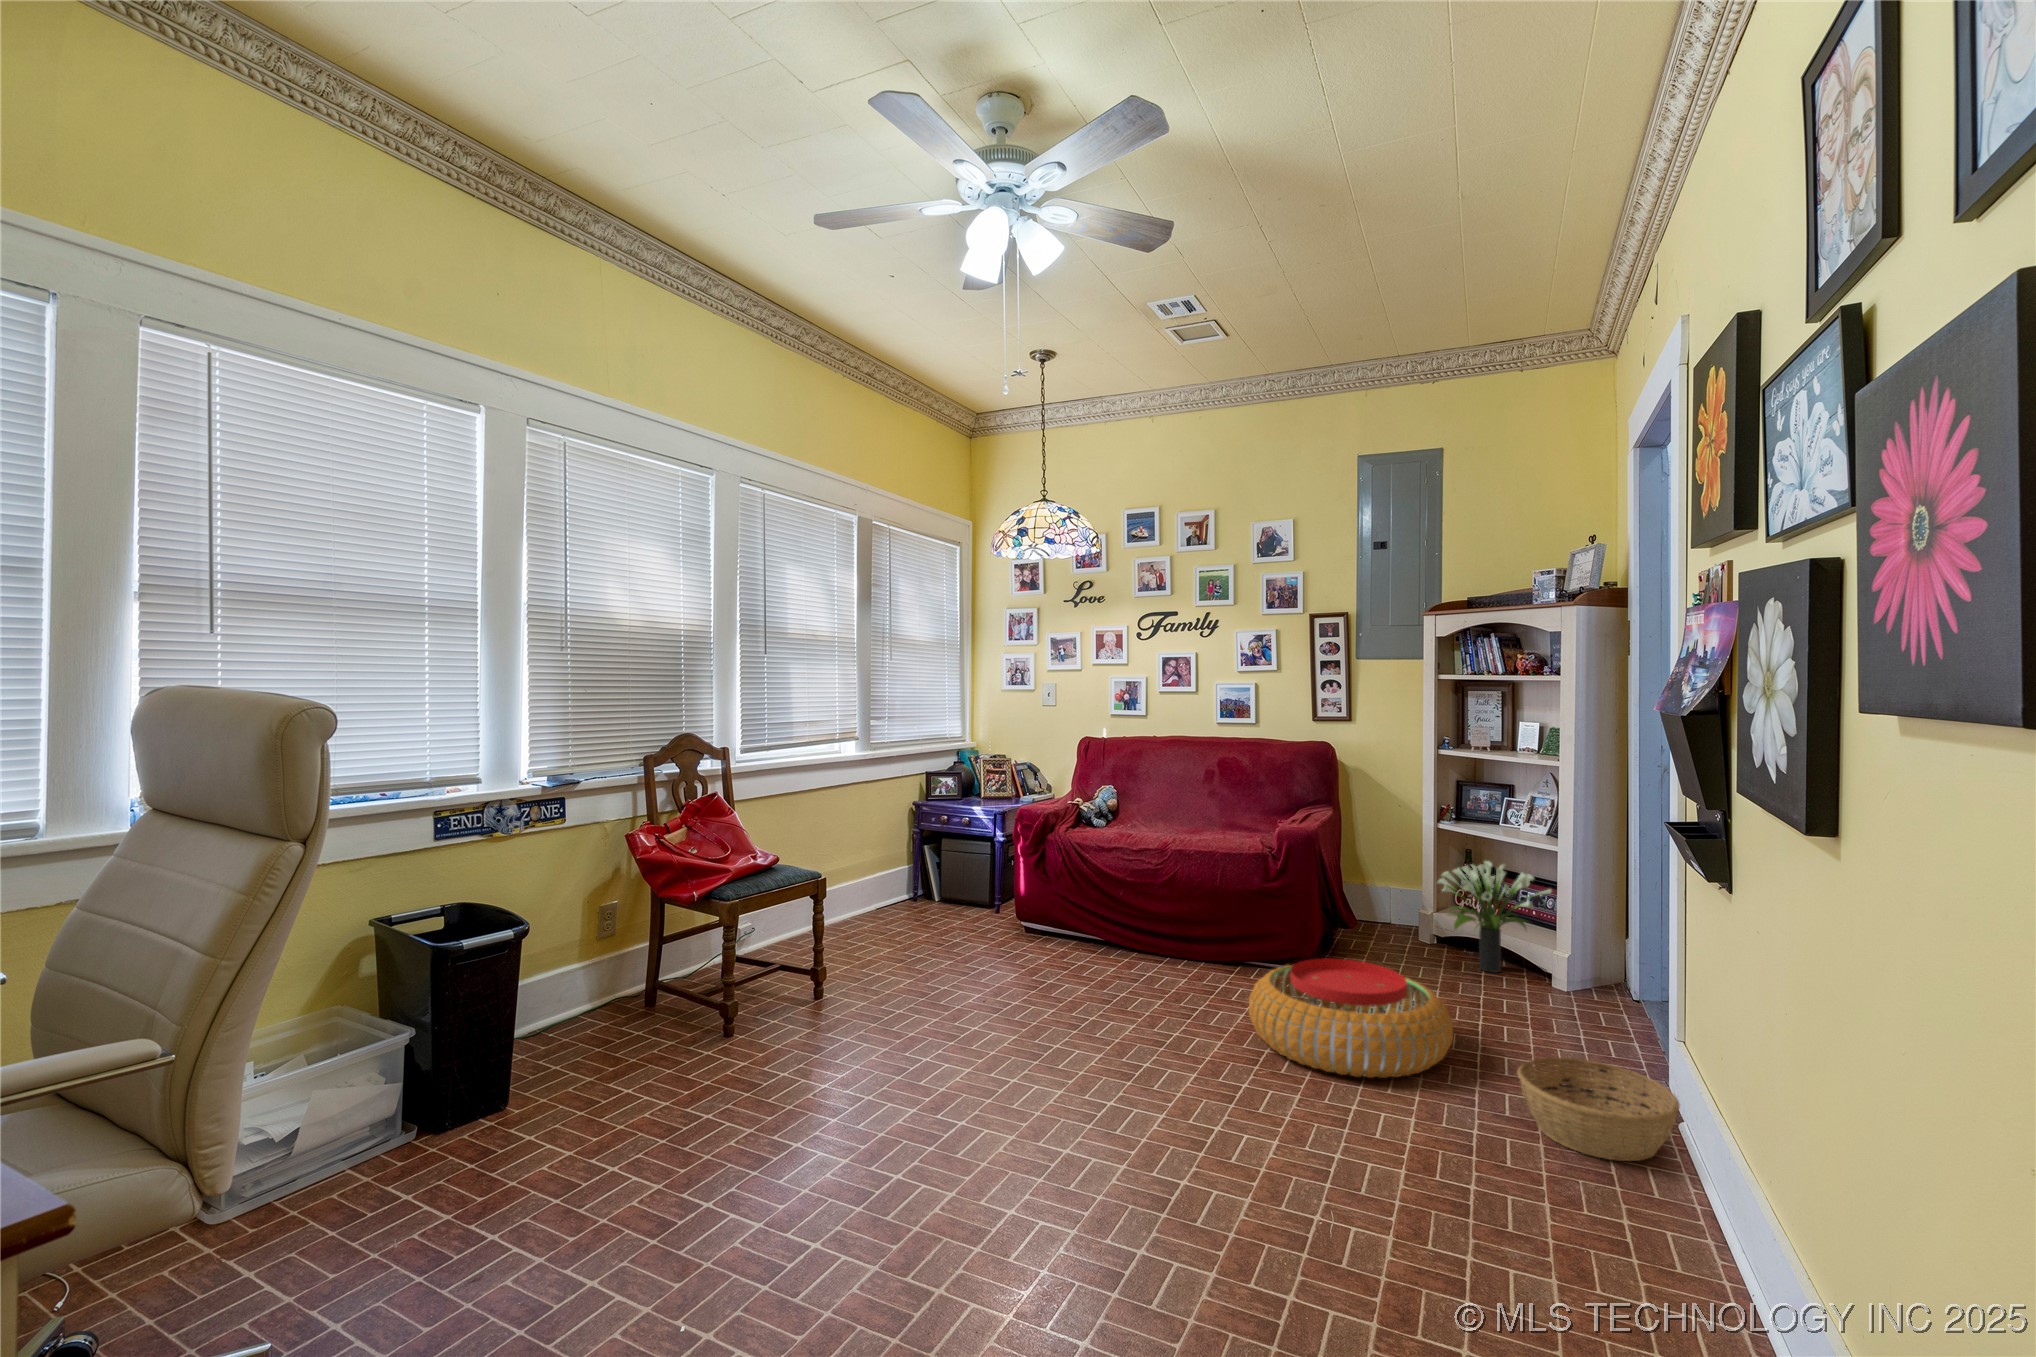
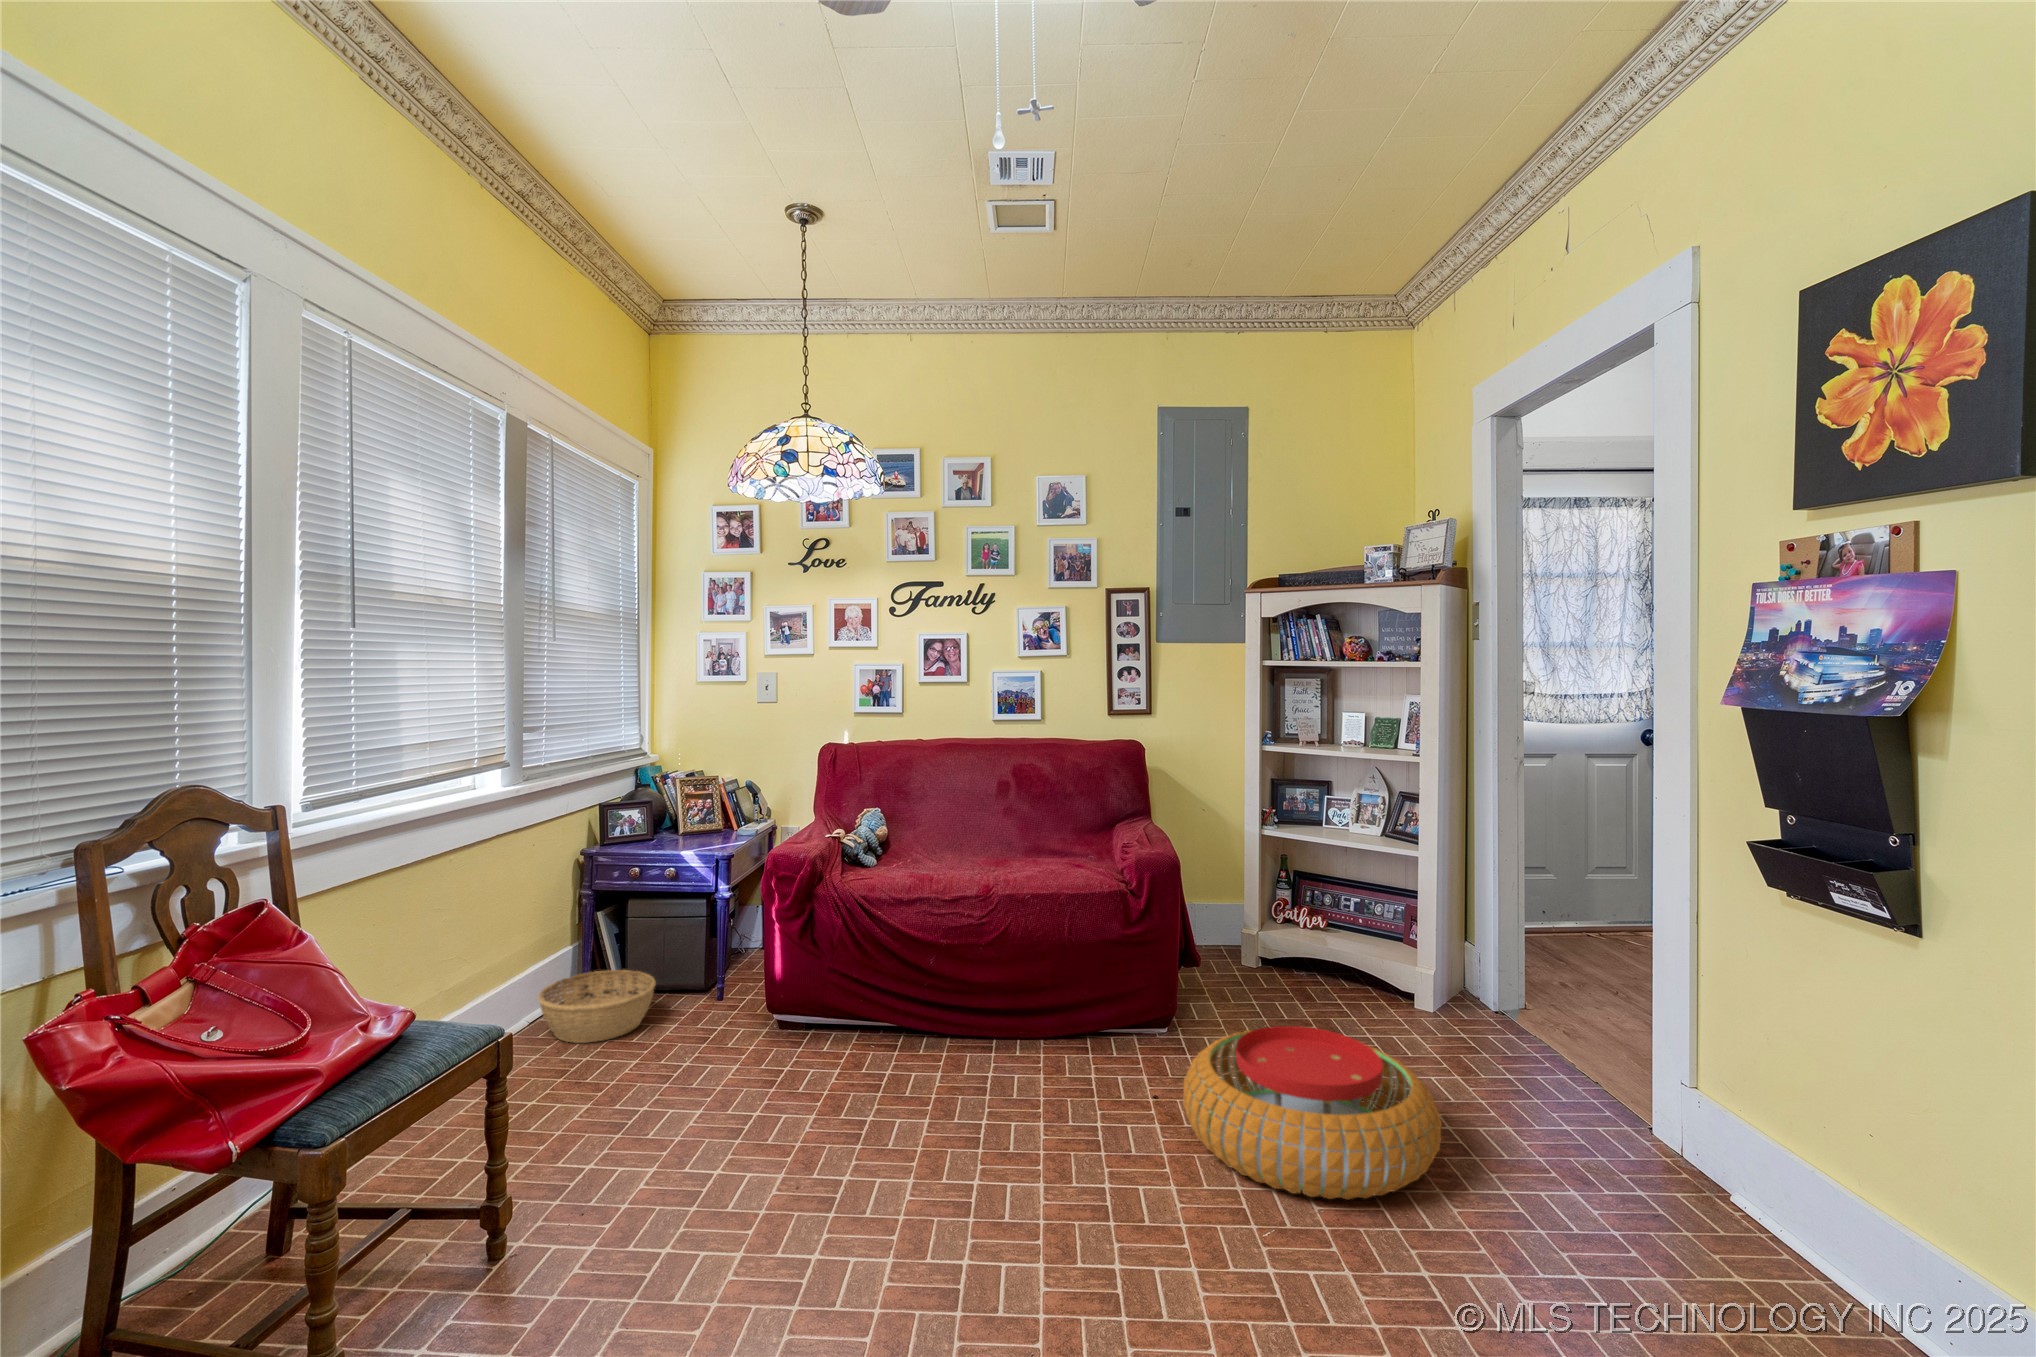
potted plant: present [1437,861,1551,972] -> none [1276,871,1393,994]
basket: present [1518,1057,1680,1161] -> present [538,970,656,1043]

